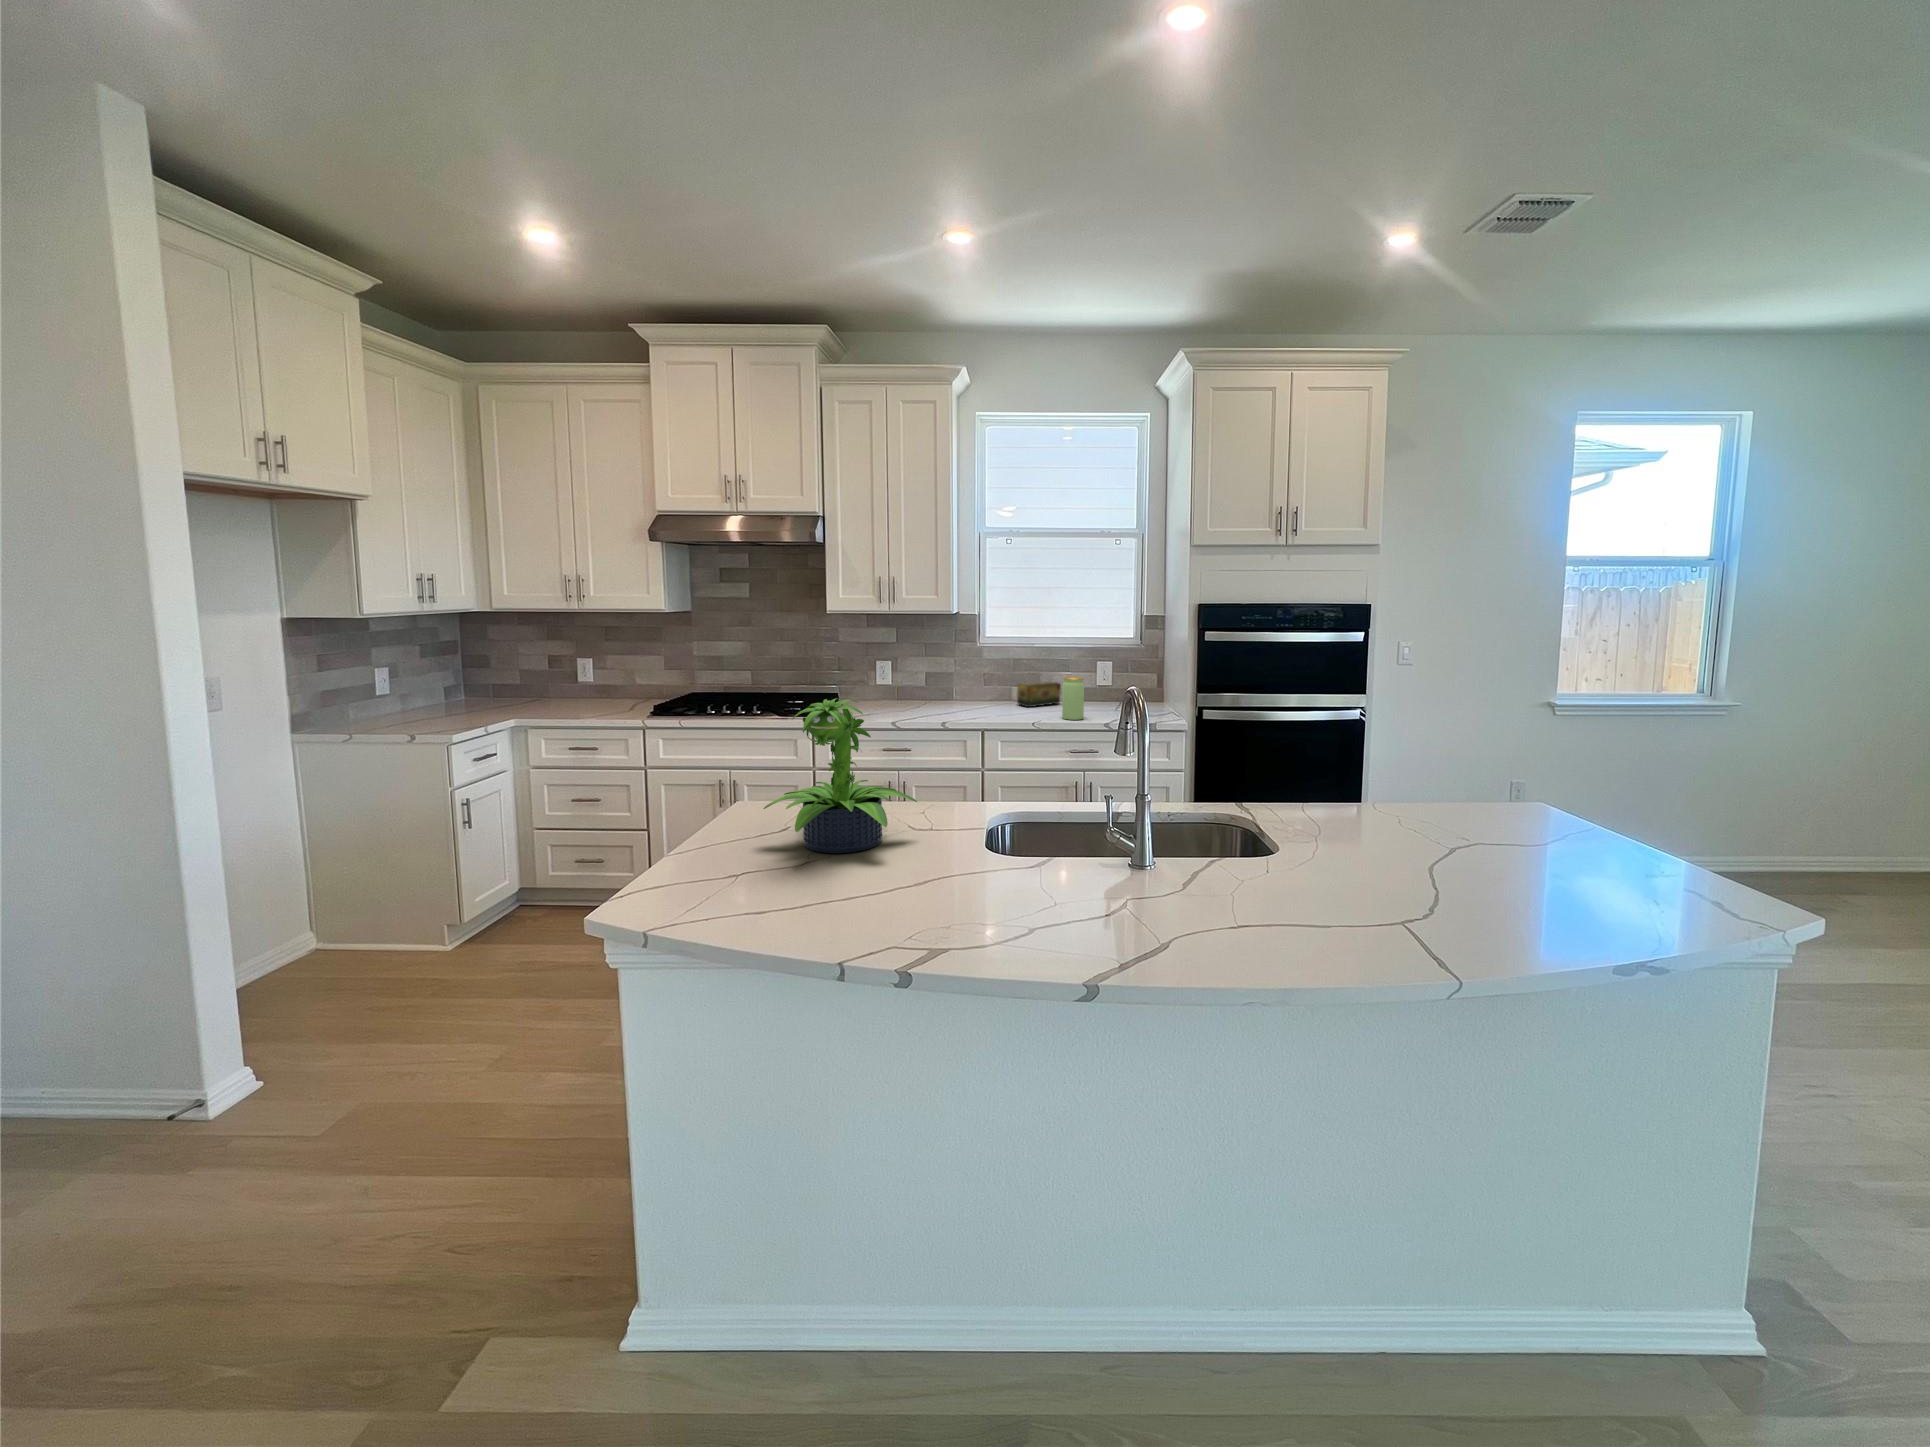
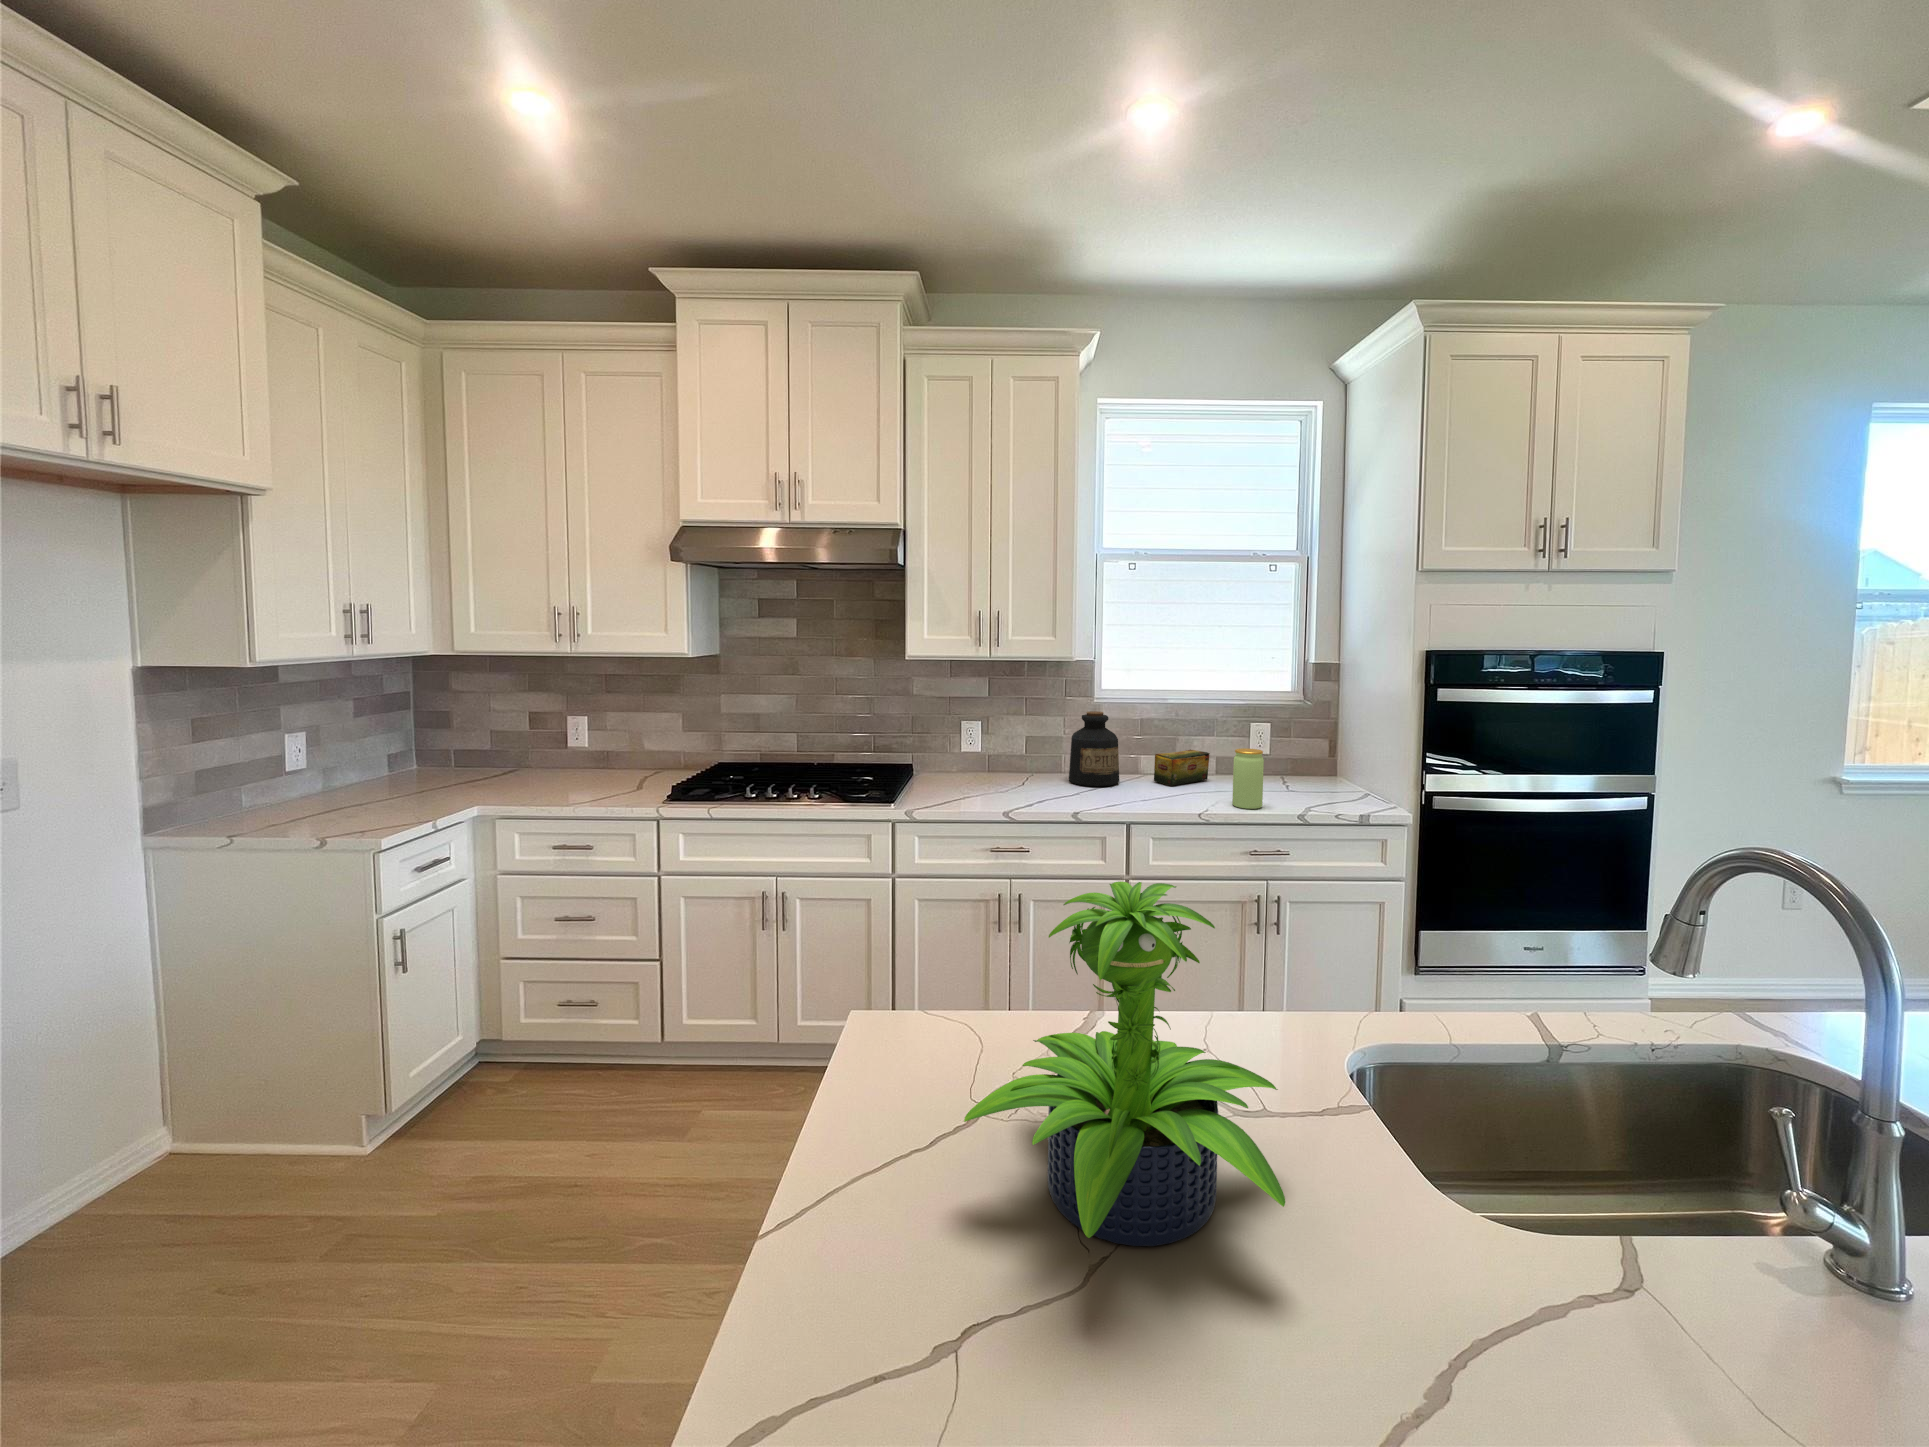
bottle: none [952,652,990,707] -> present [1069,711,1119,786]

